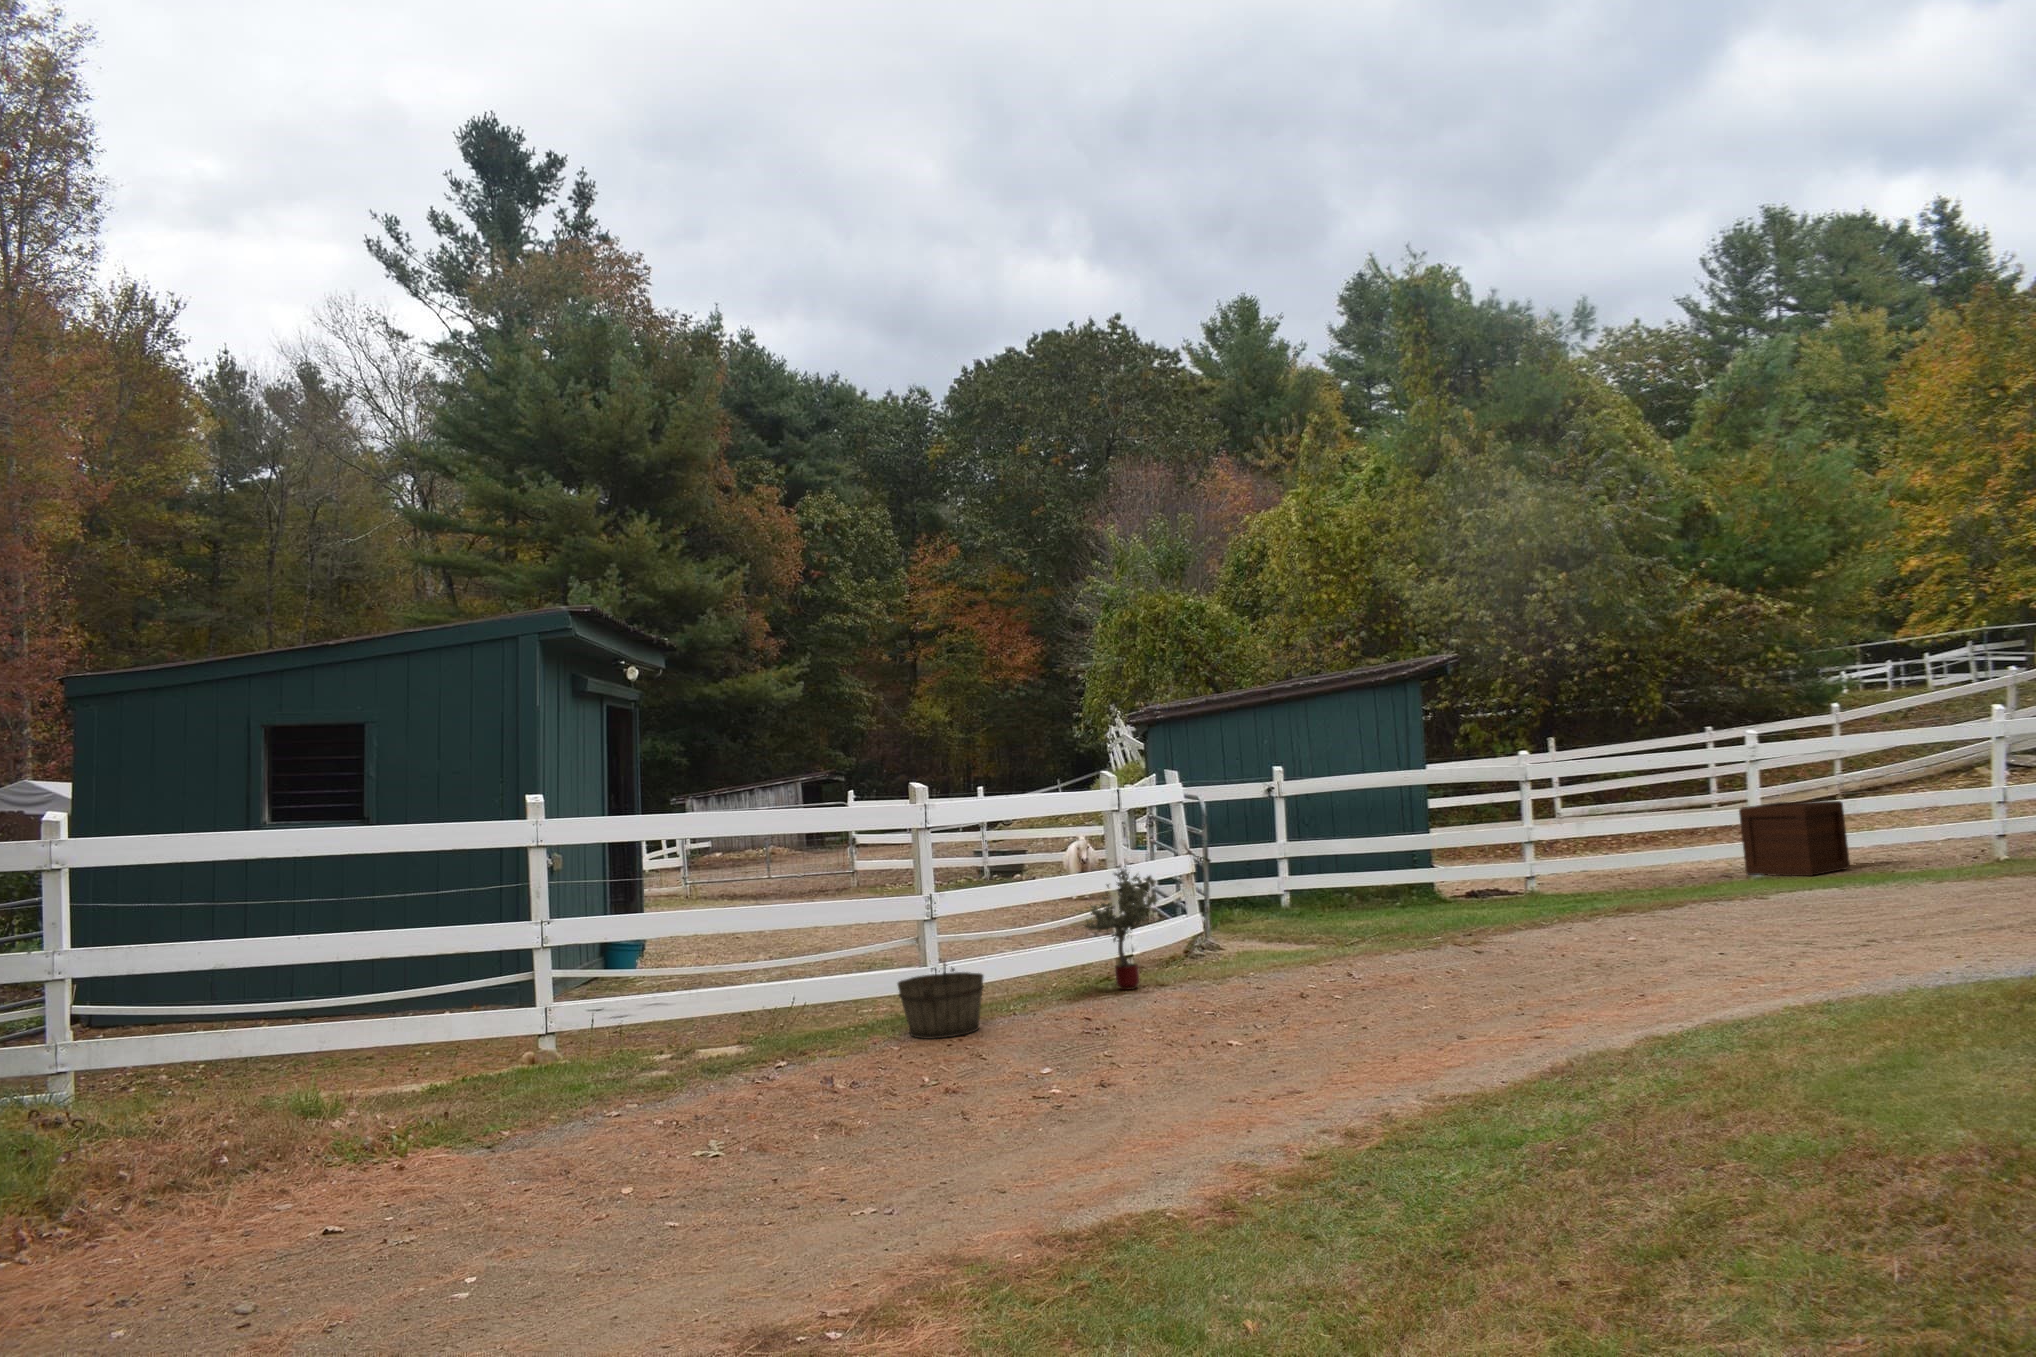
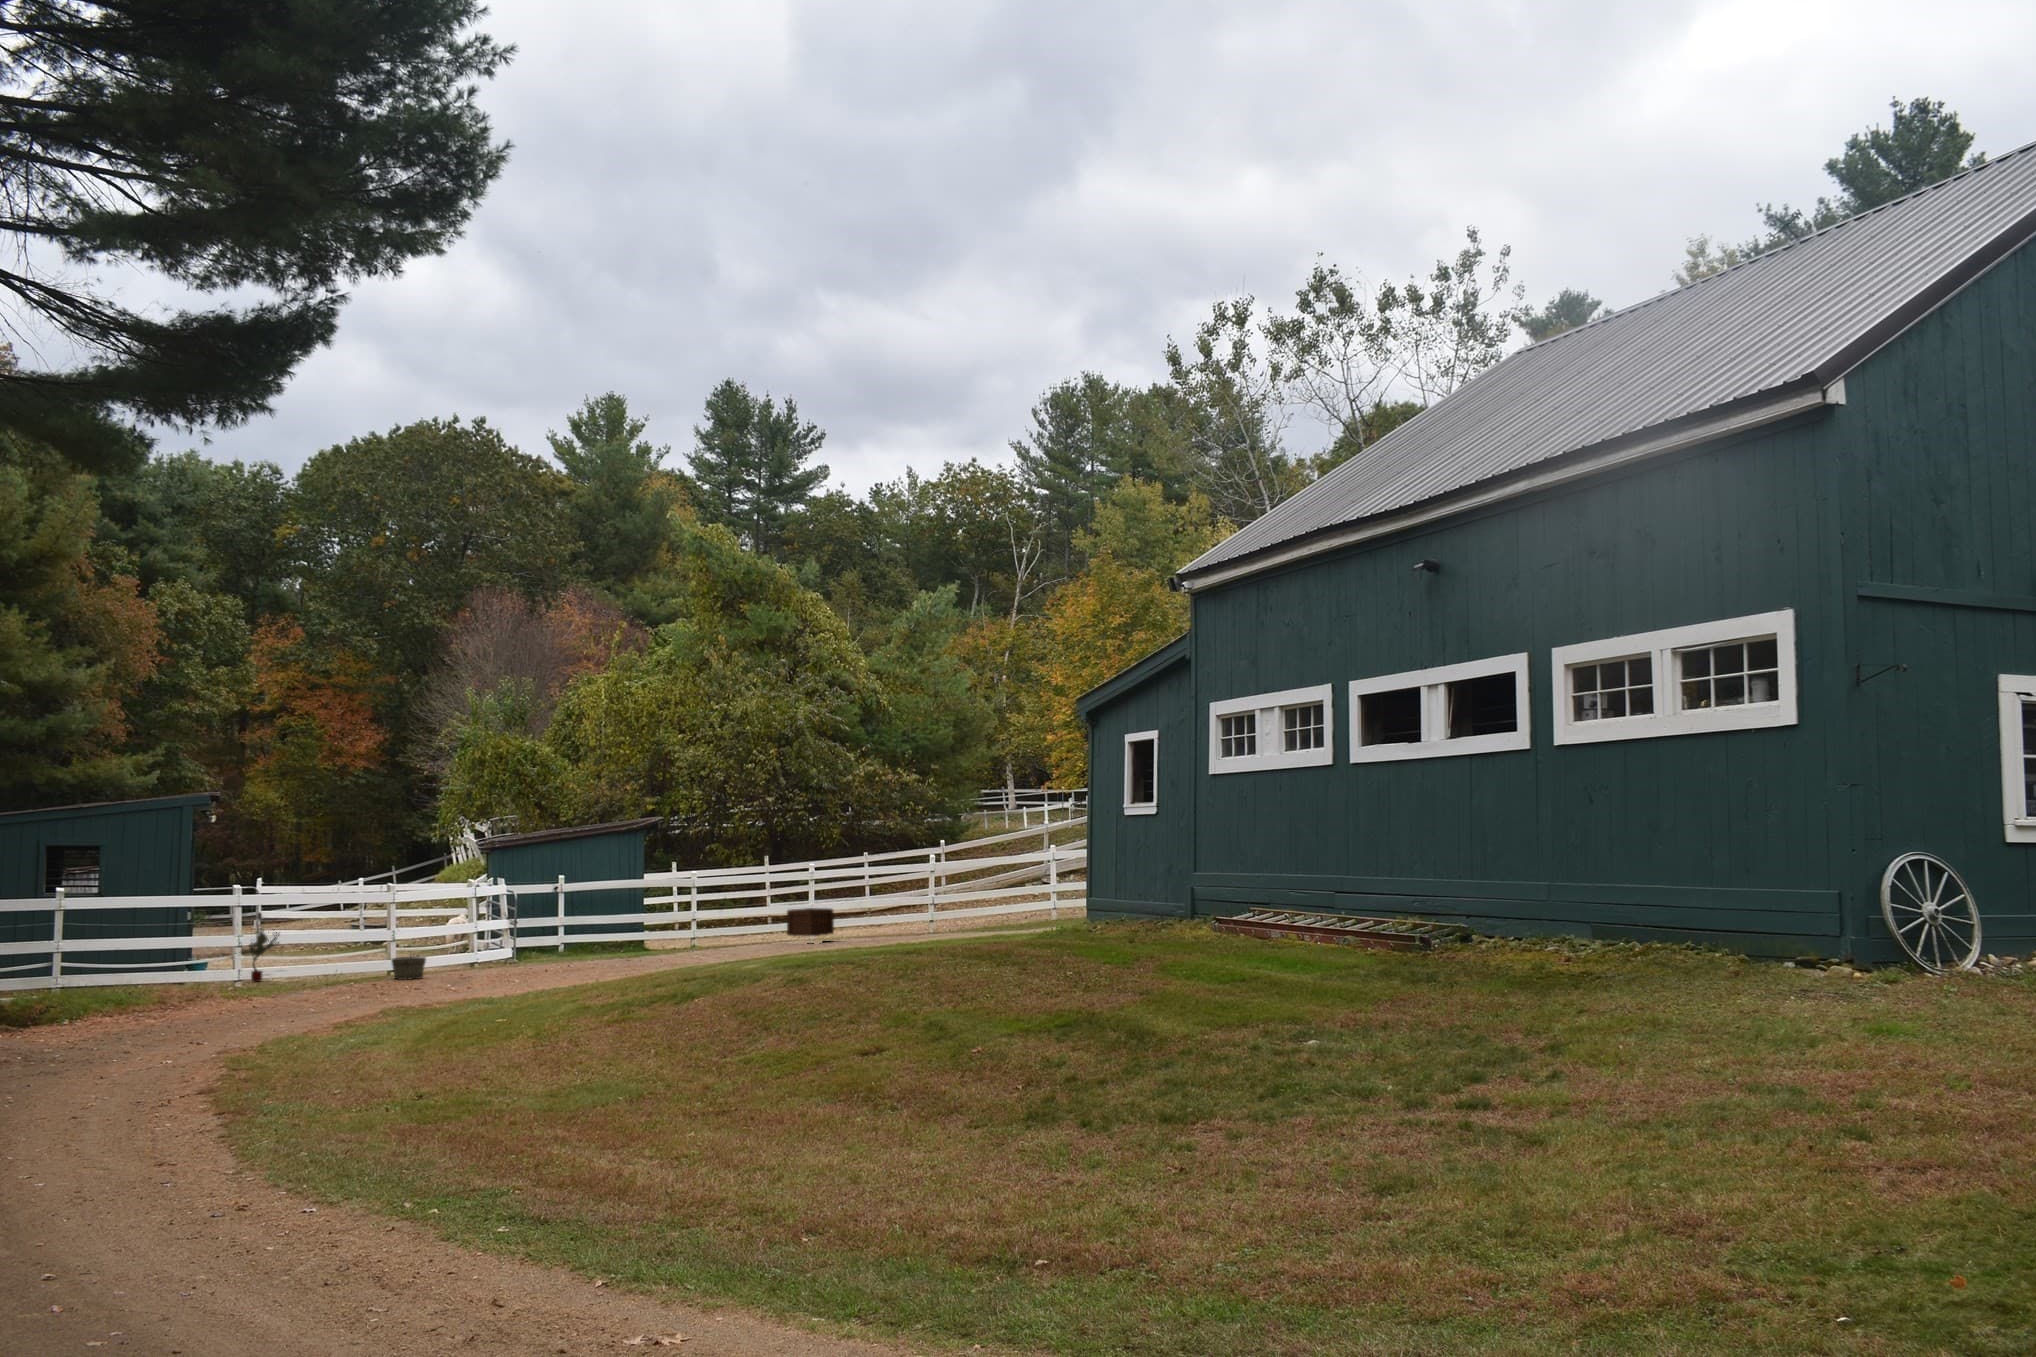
potted tree: present [1085,865,1157,990] -> present [239,926,279,982]

